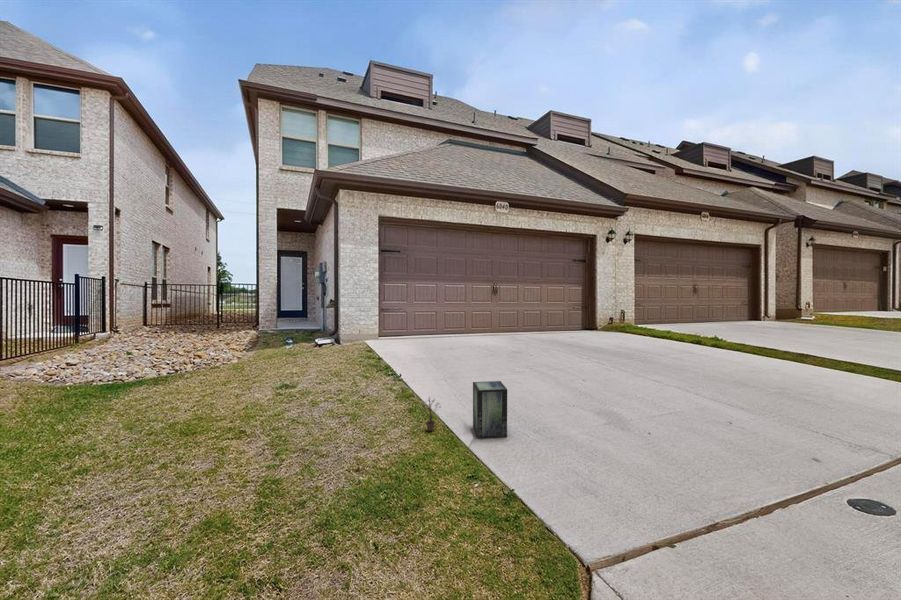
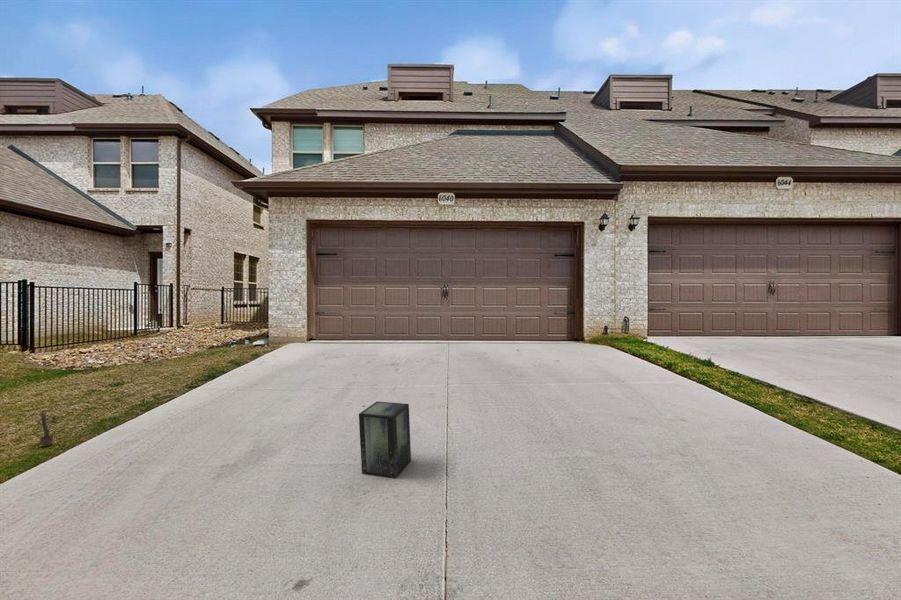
storage box: present [473,381,507,439] -> present [359,402,411,478]

